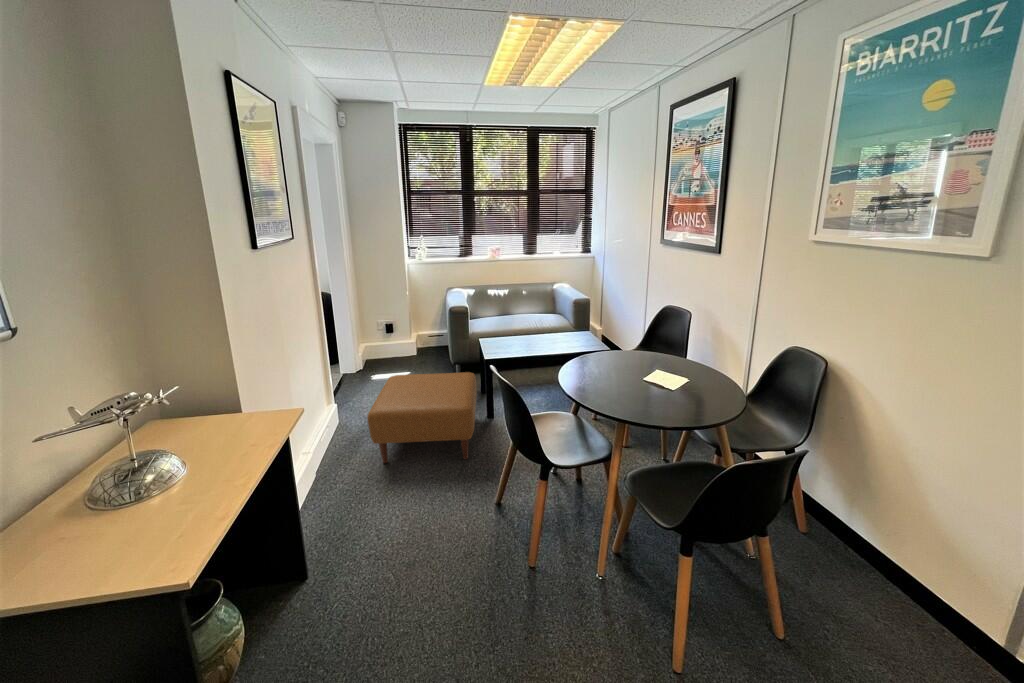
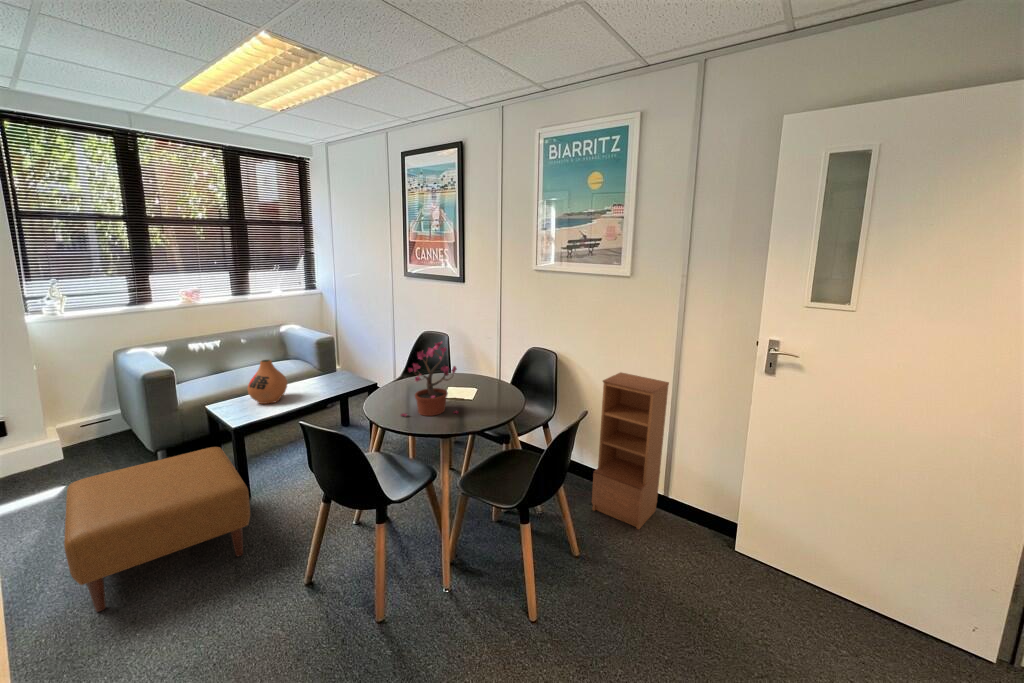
vase: none [504,310,535,347] -> present [247,360,287,404]
potted plant: none [585,316,648,396] -> present [401,342,458,416]
bookcase: none [820,395,1017,623] -> present [592,372,669,530]

